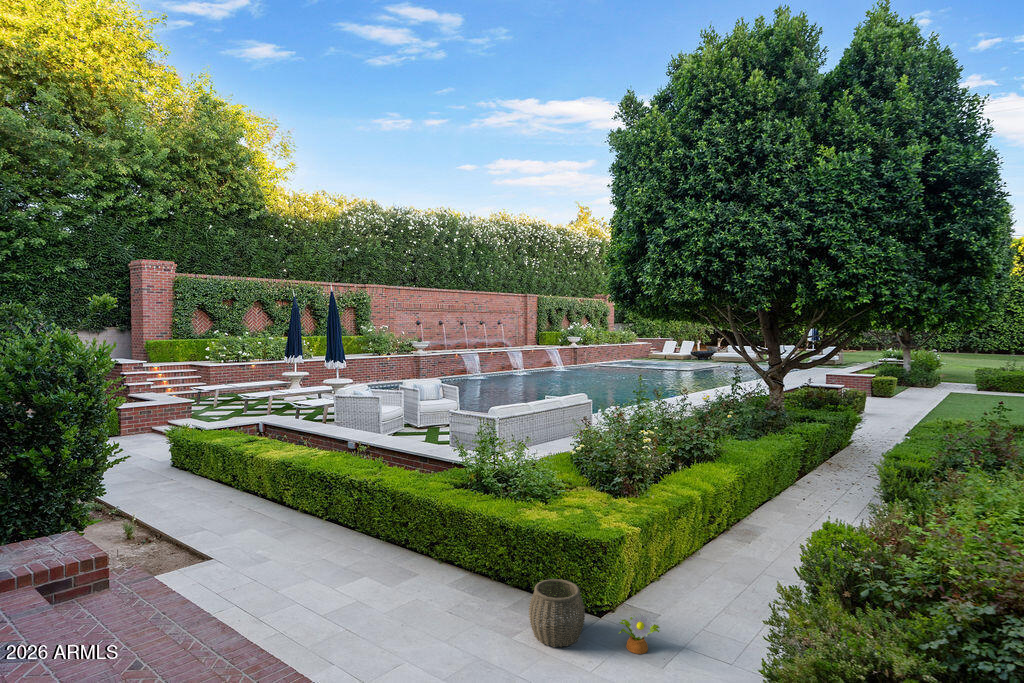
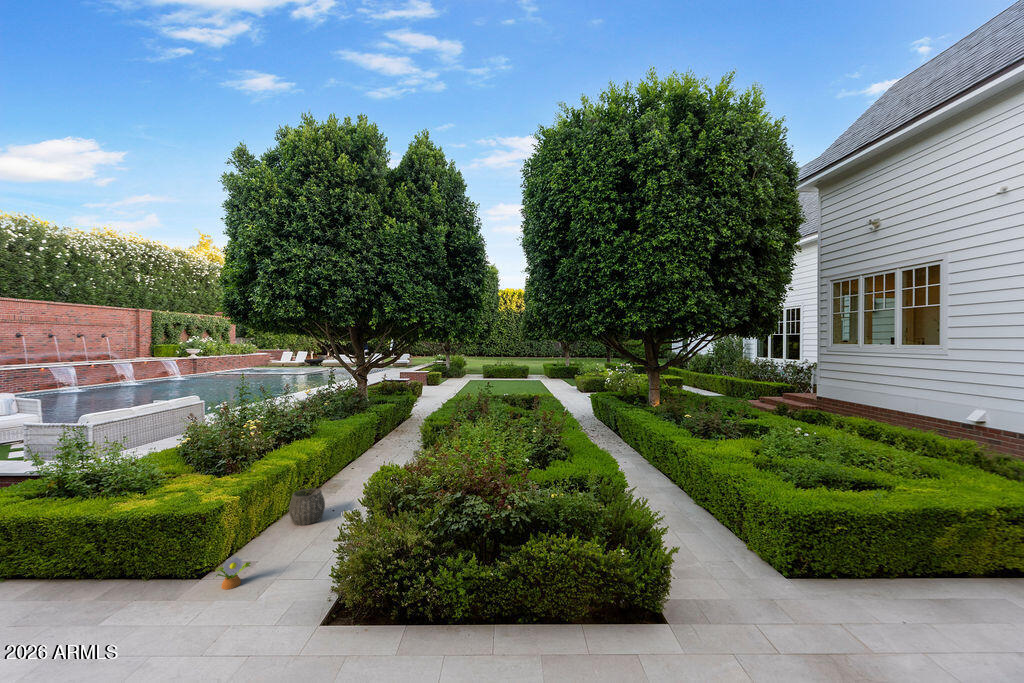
woven basket: present [529,579,585,647] -> present [289,489,325,525]

